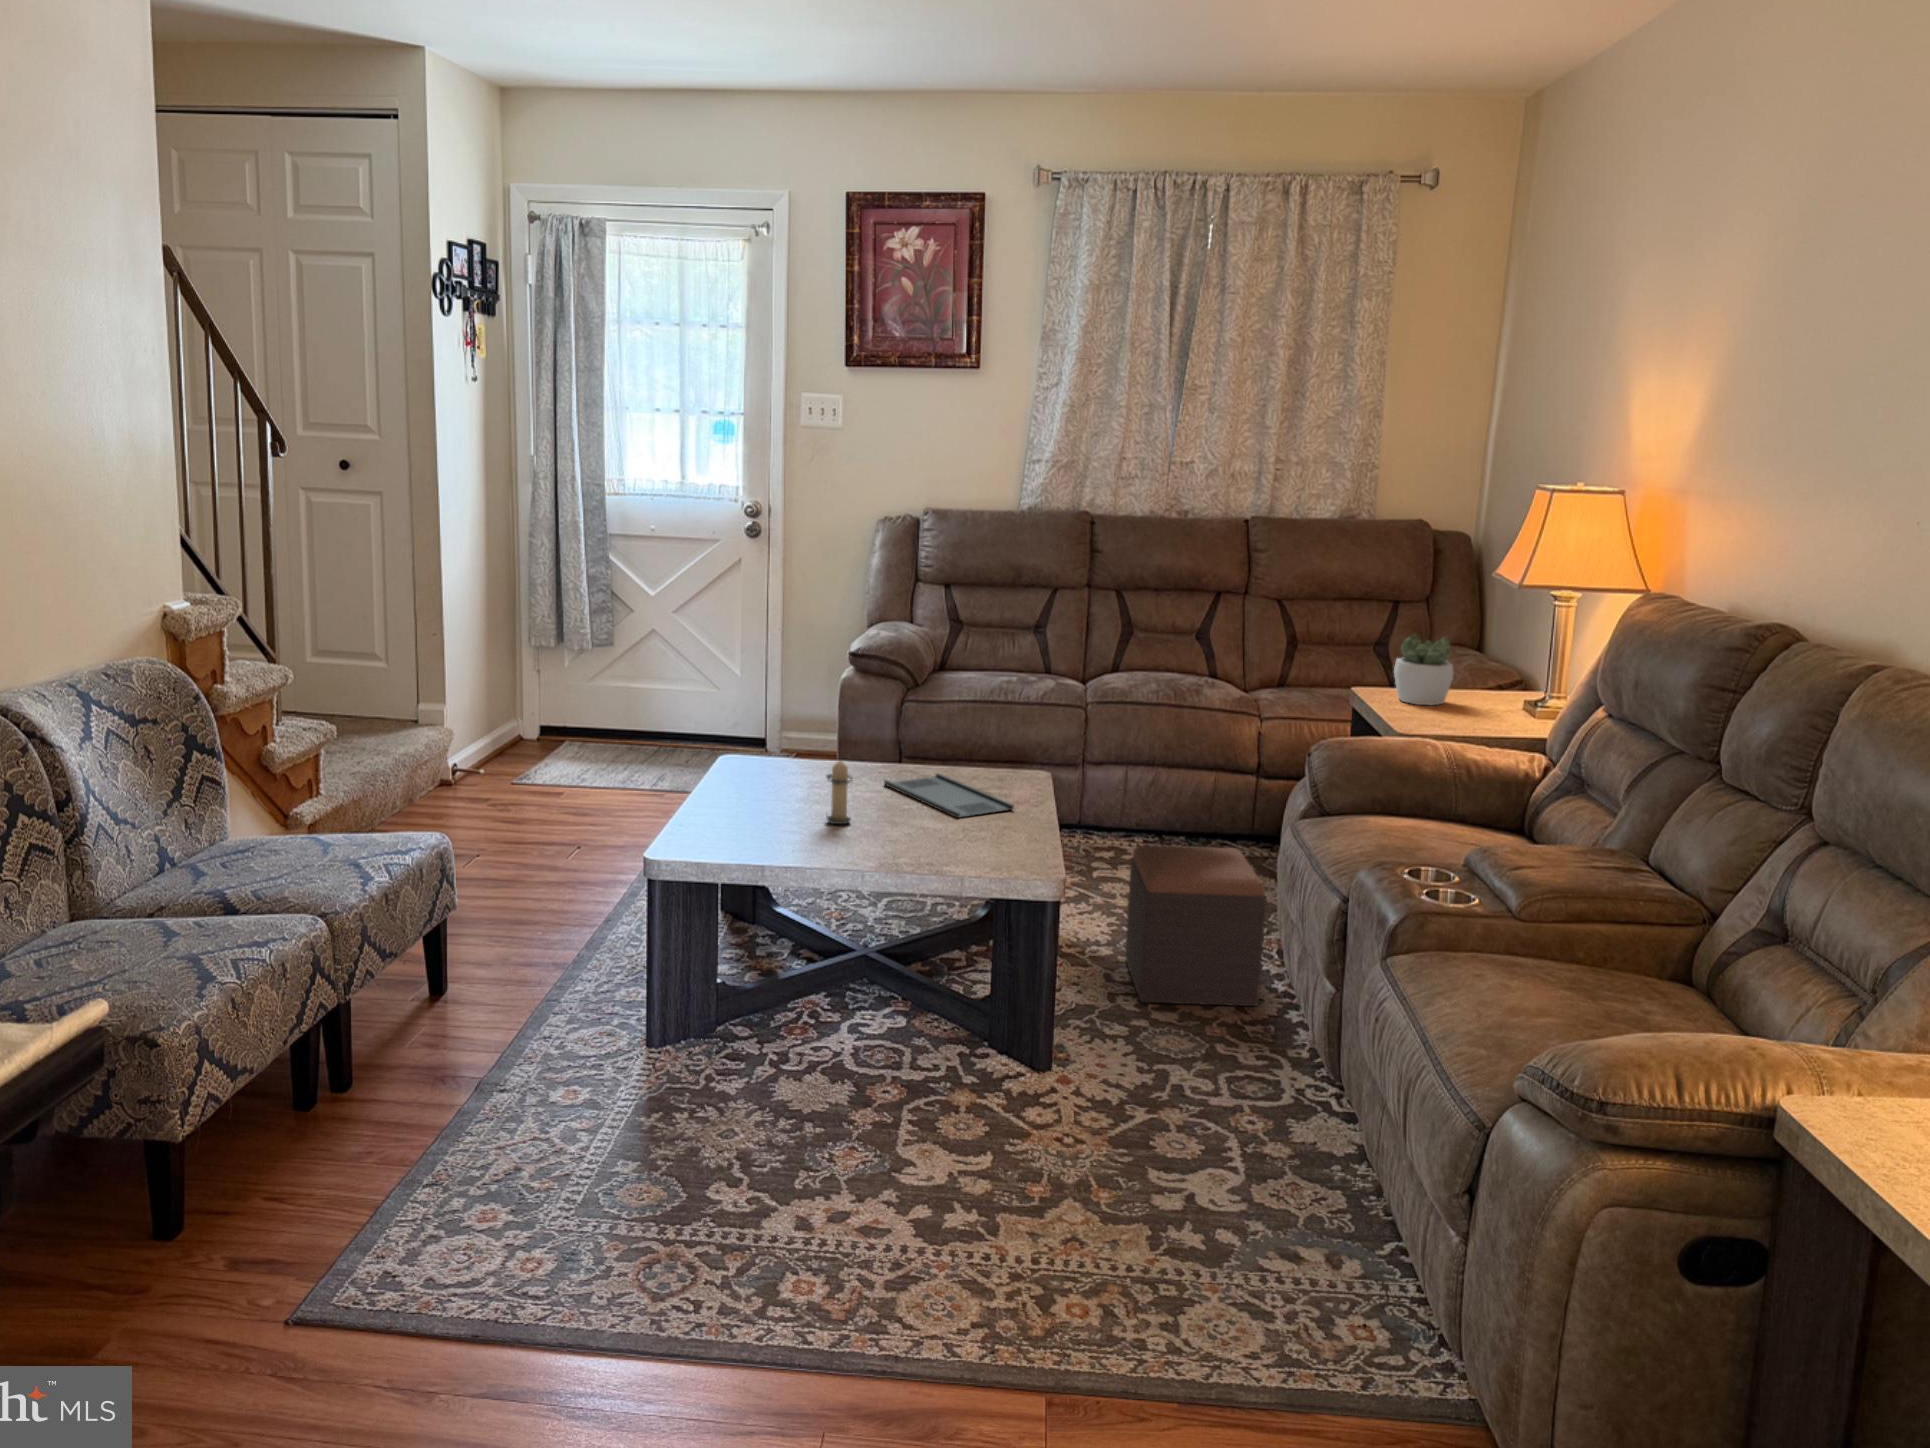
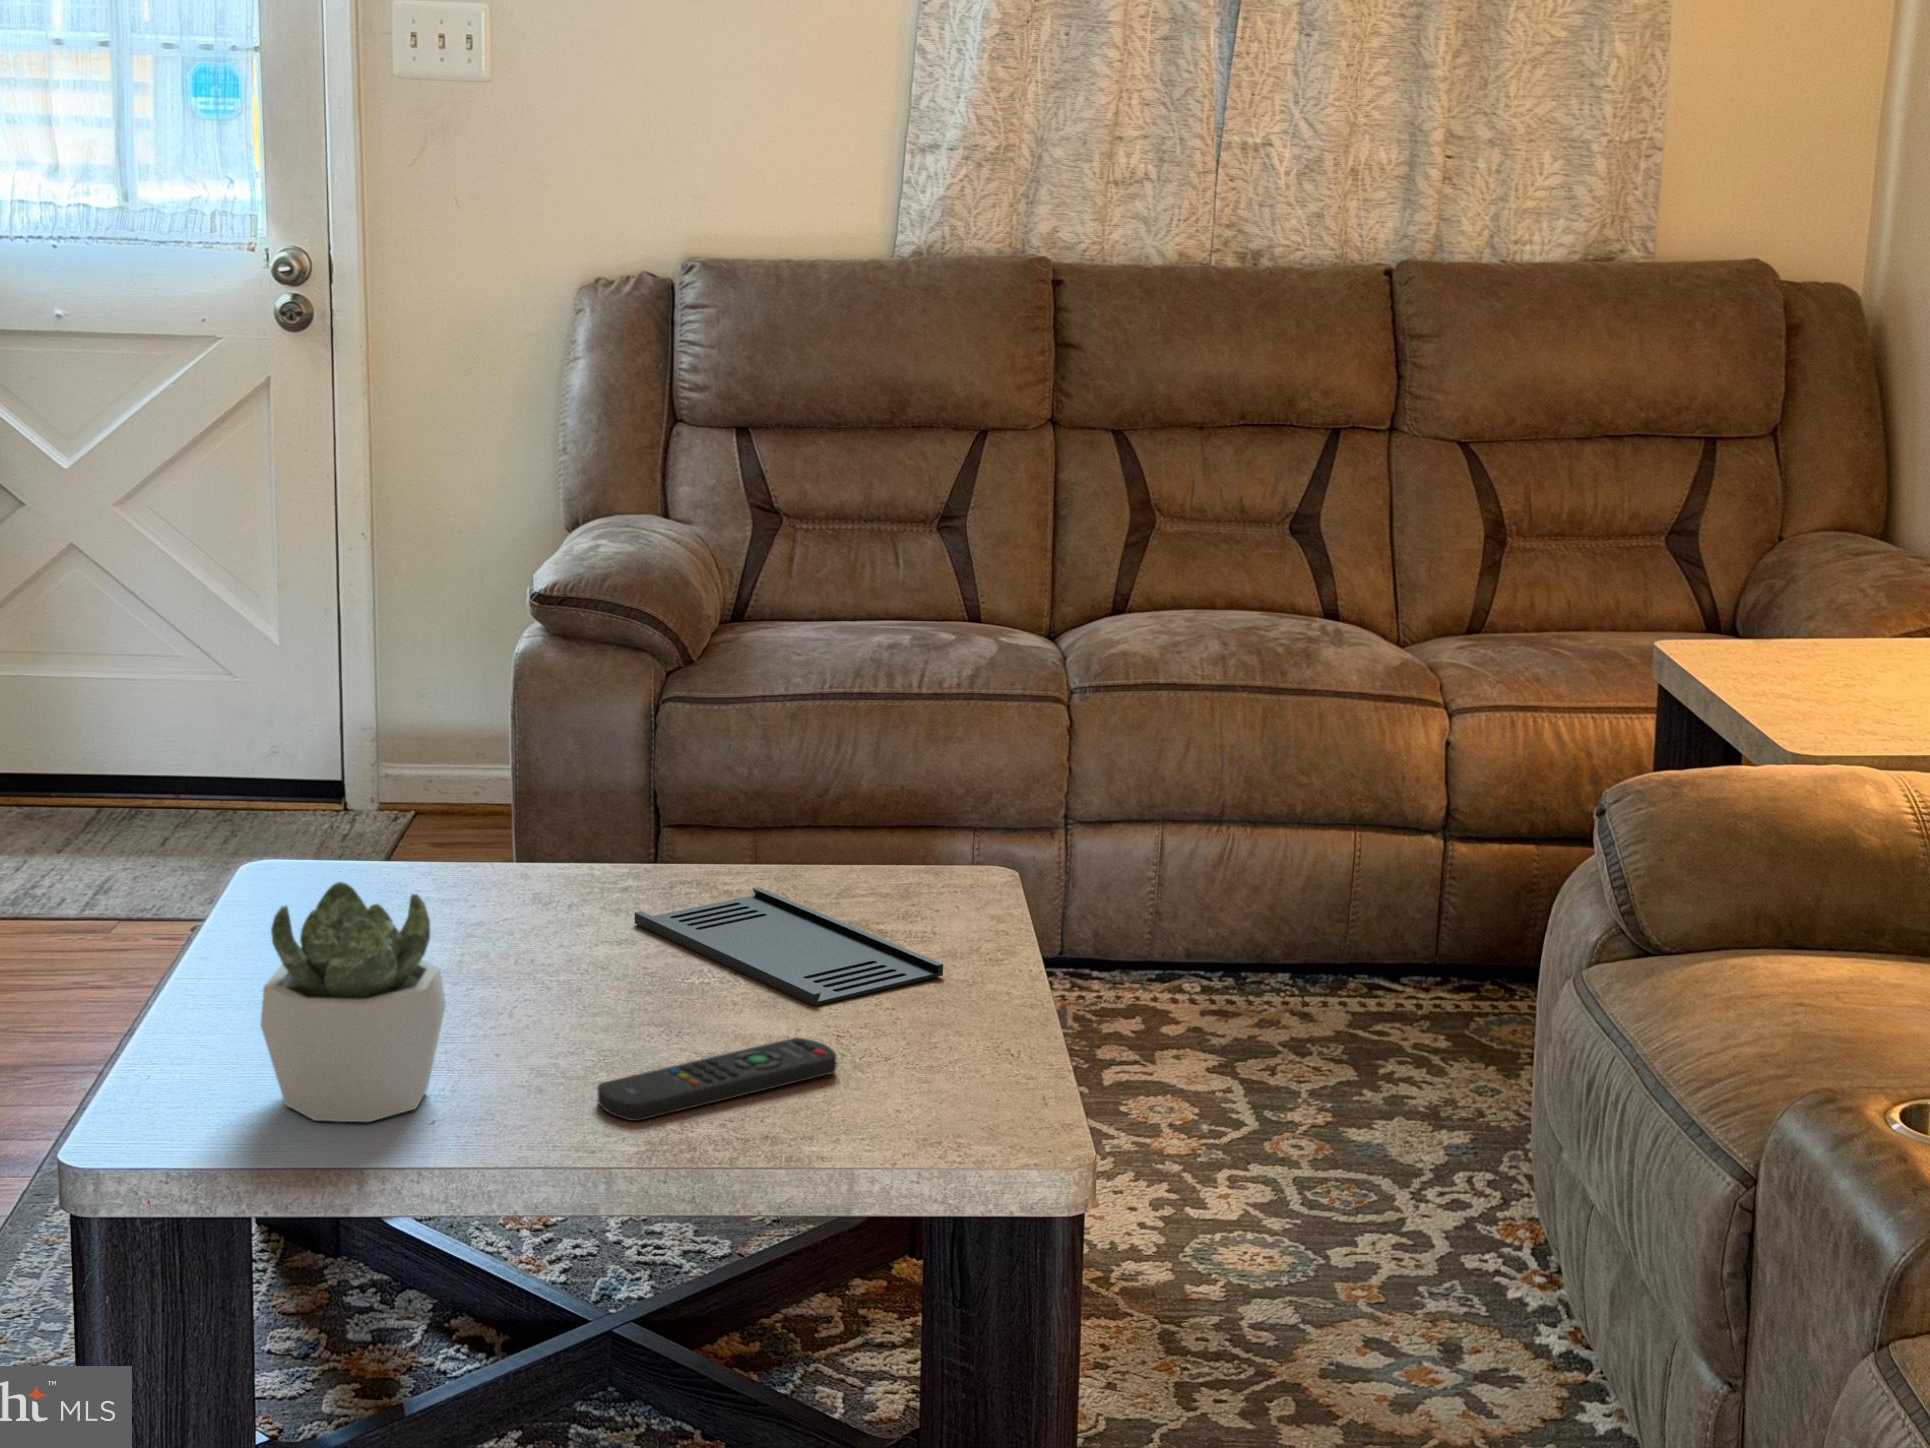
succulent plant: present [1394,634,1453,705] -> present [261,882,446,1122]
candle: present [826,761,853,824] -> none [491,879,571,1043]
remote control: none [865,827,964,854] -> present [597,1038,836,1121]
footstool: present [1125,845,1267,1006] -> none [1201,1031,1531,1405]

